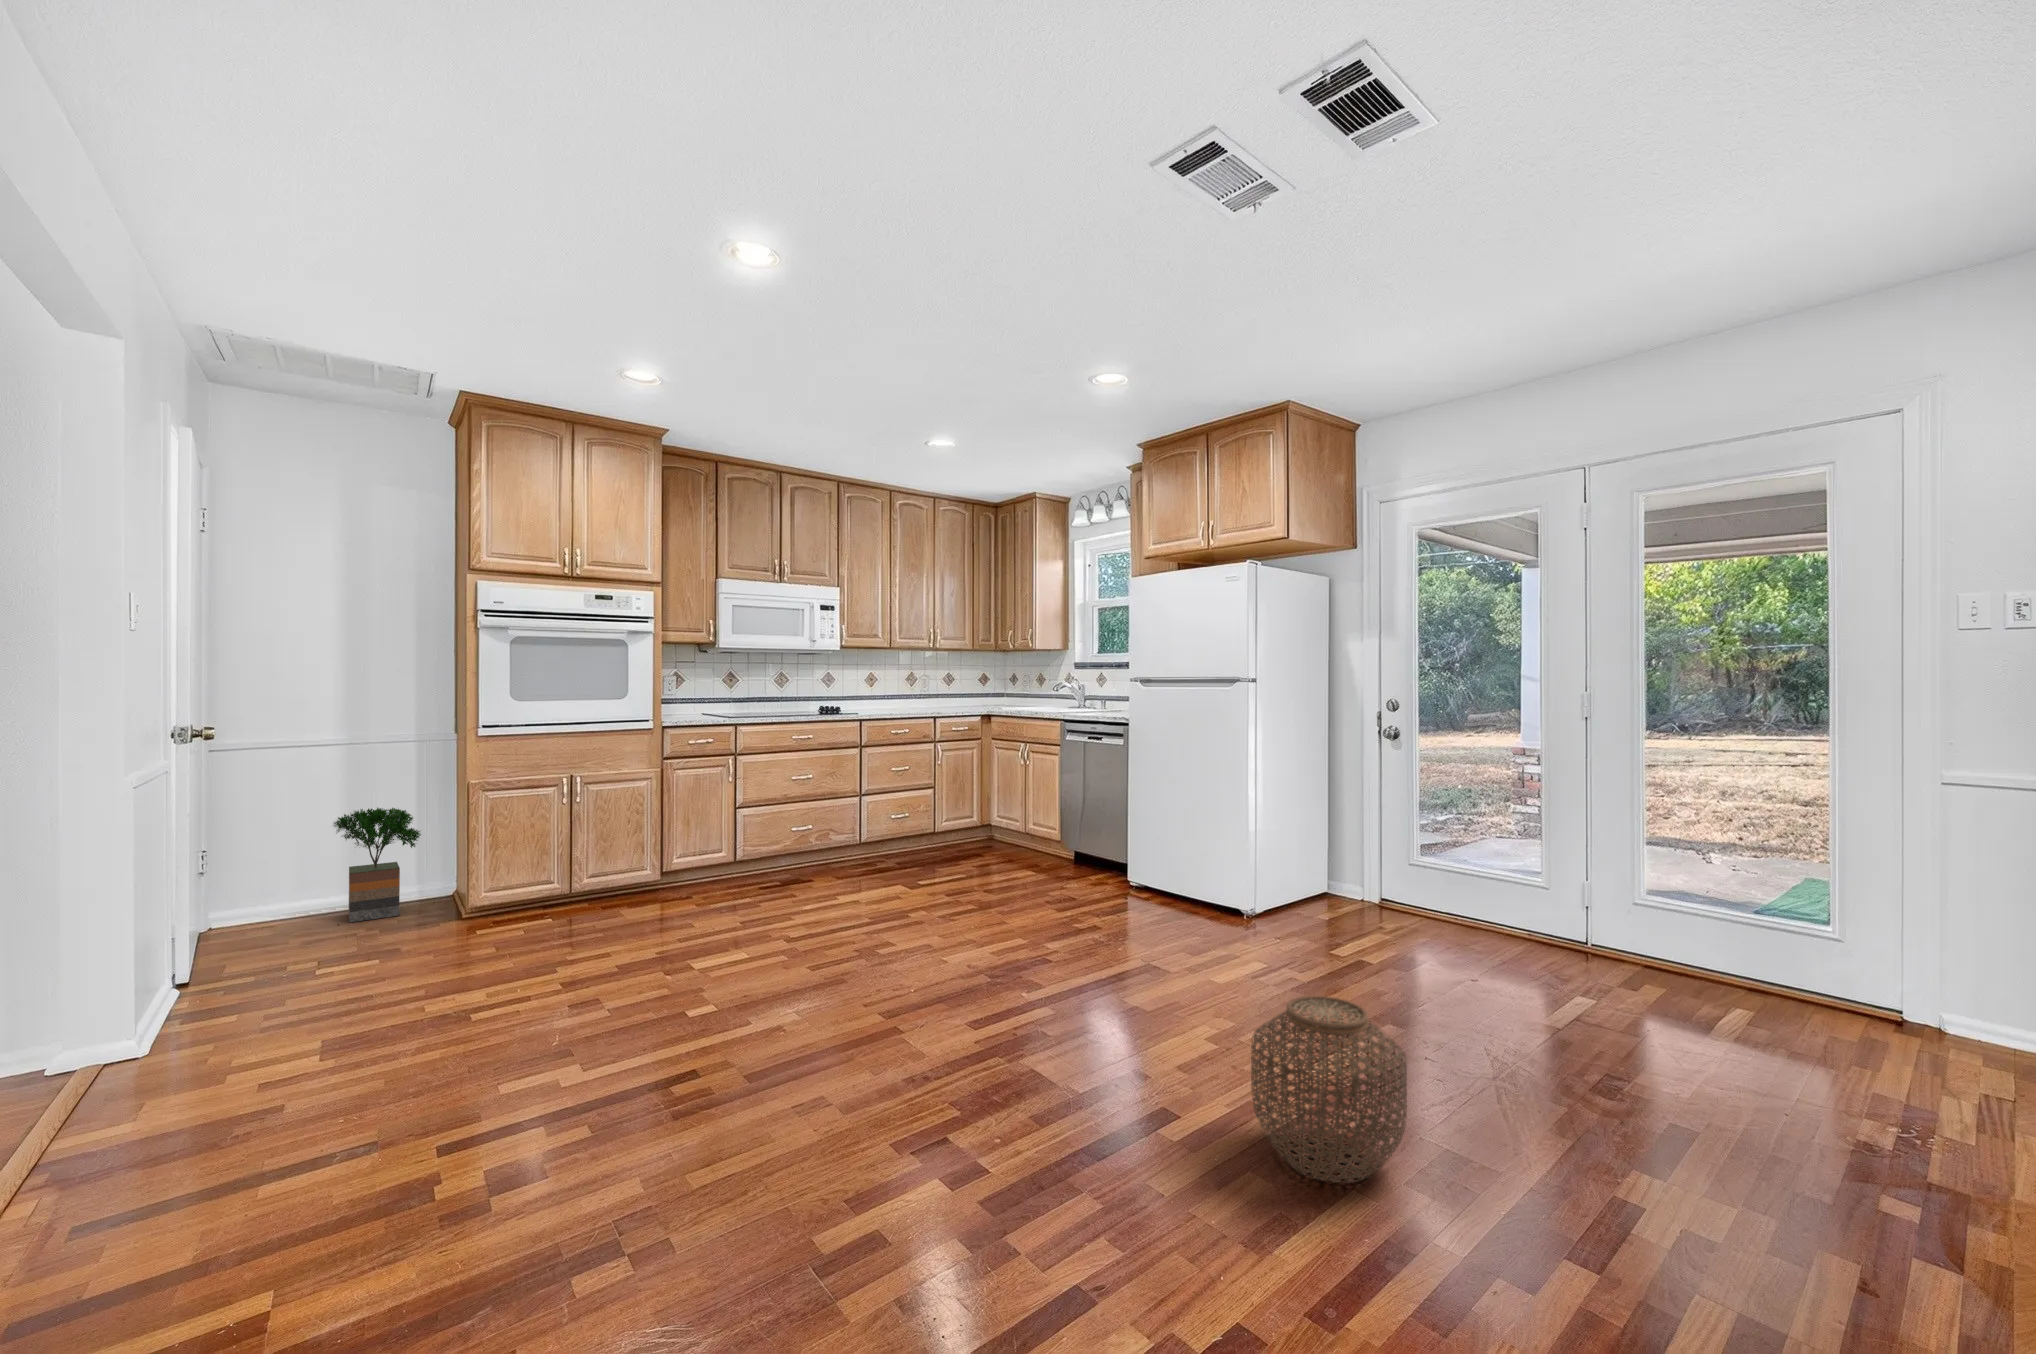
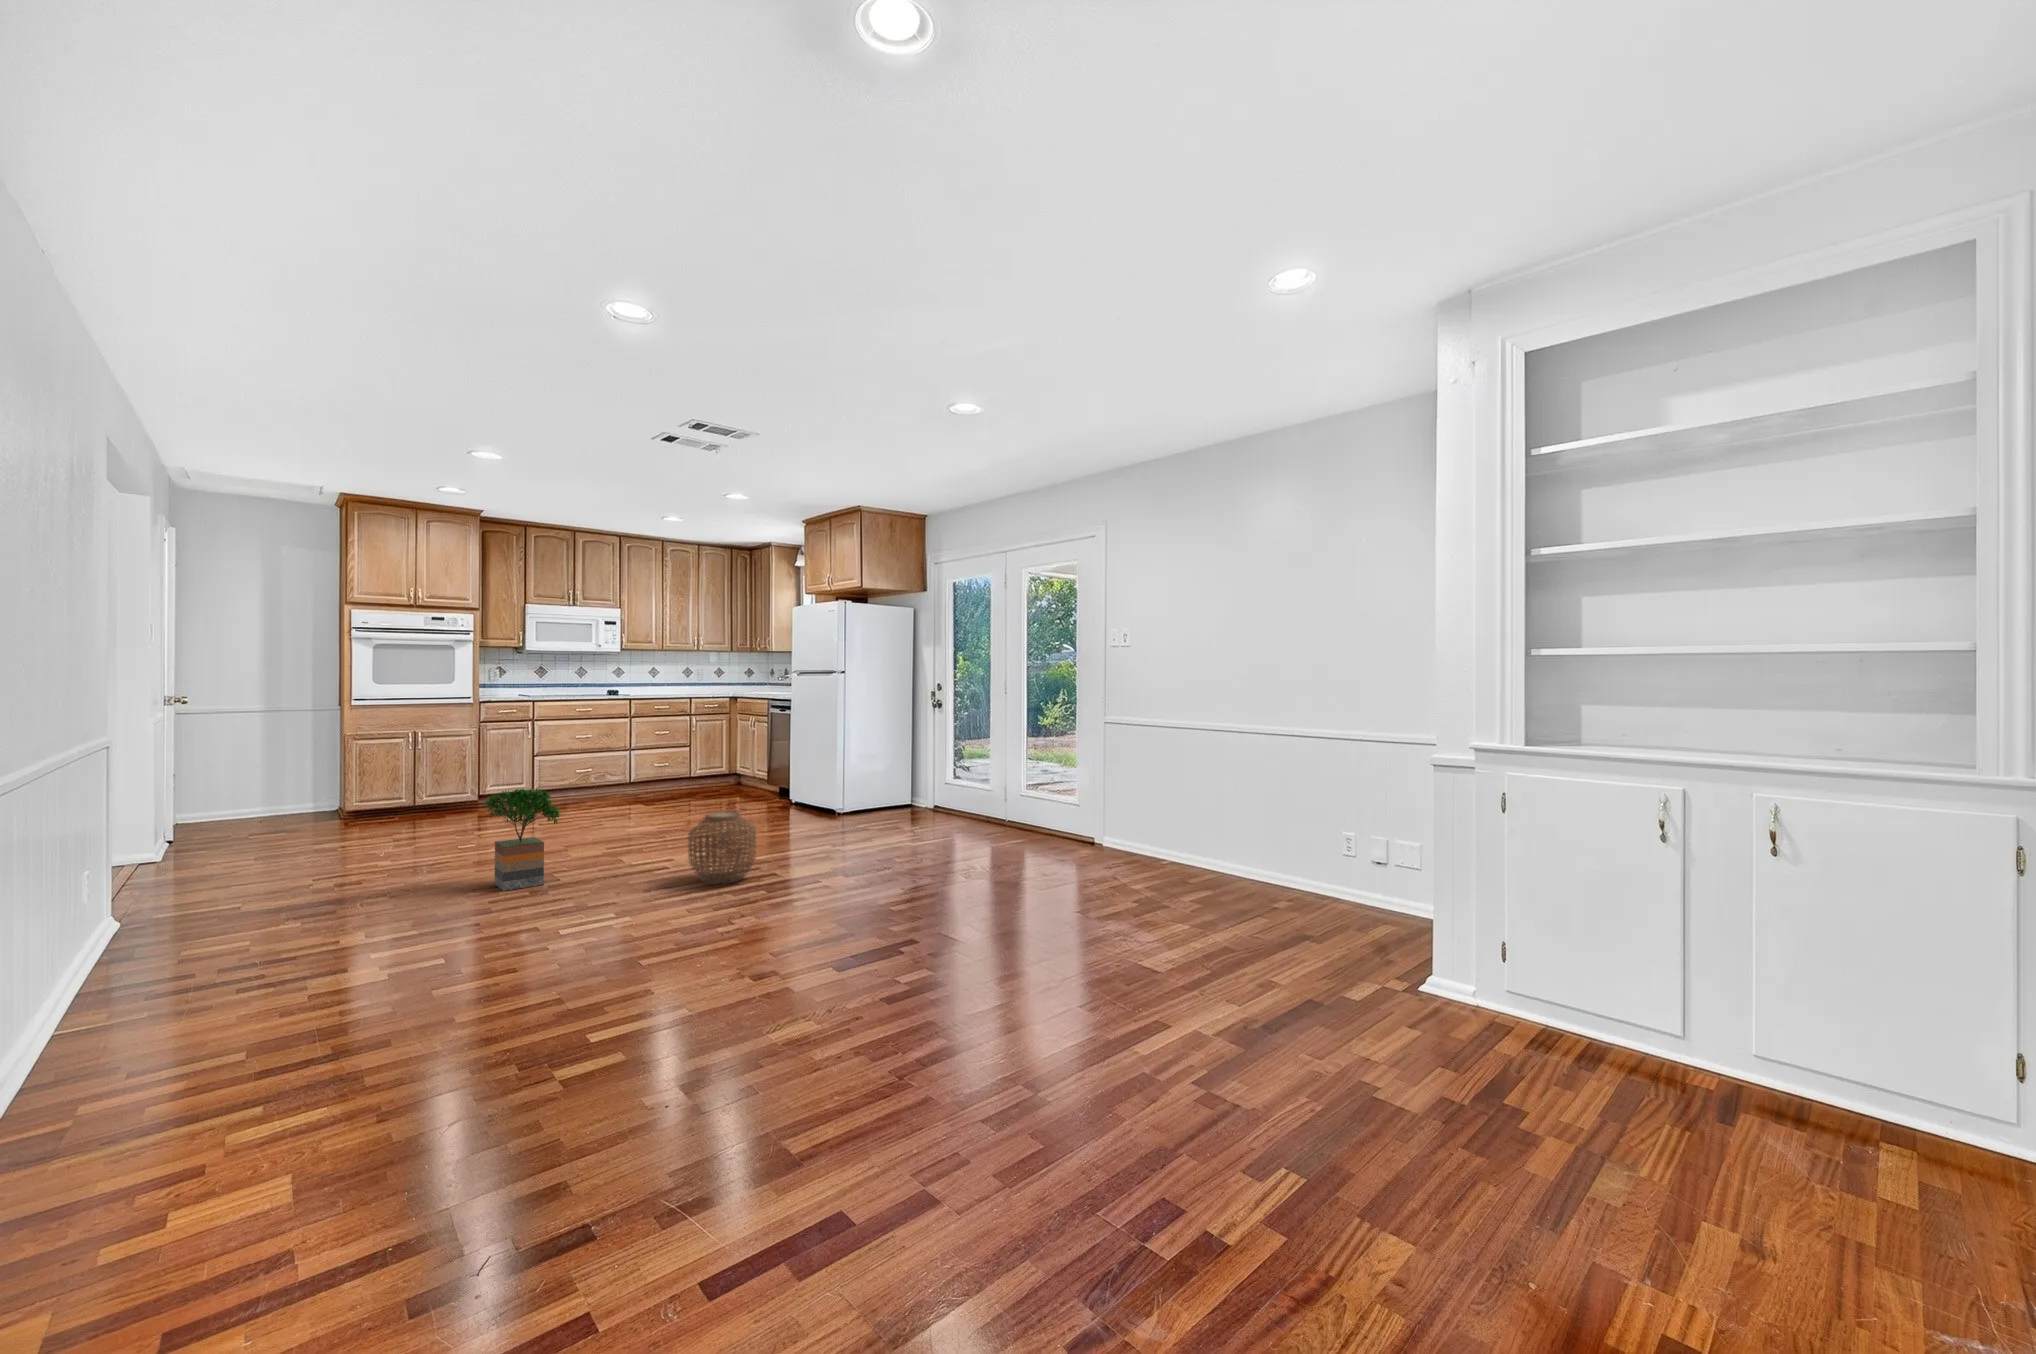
potted tree: present [334,808,421,922] -> present [485,789,560,891]

